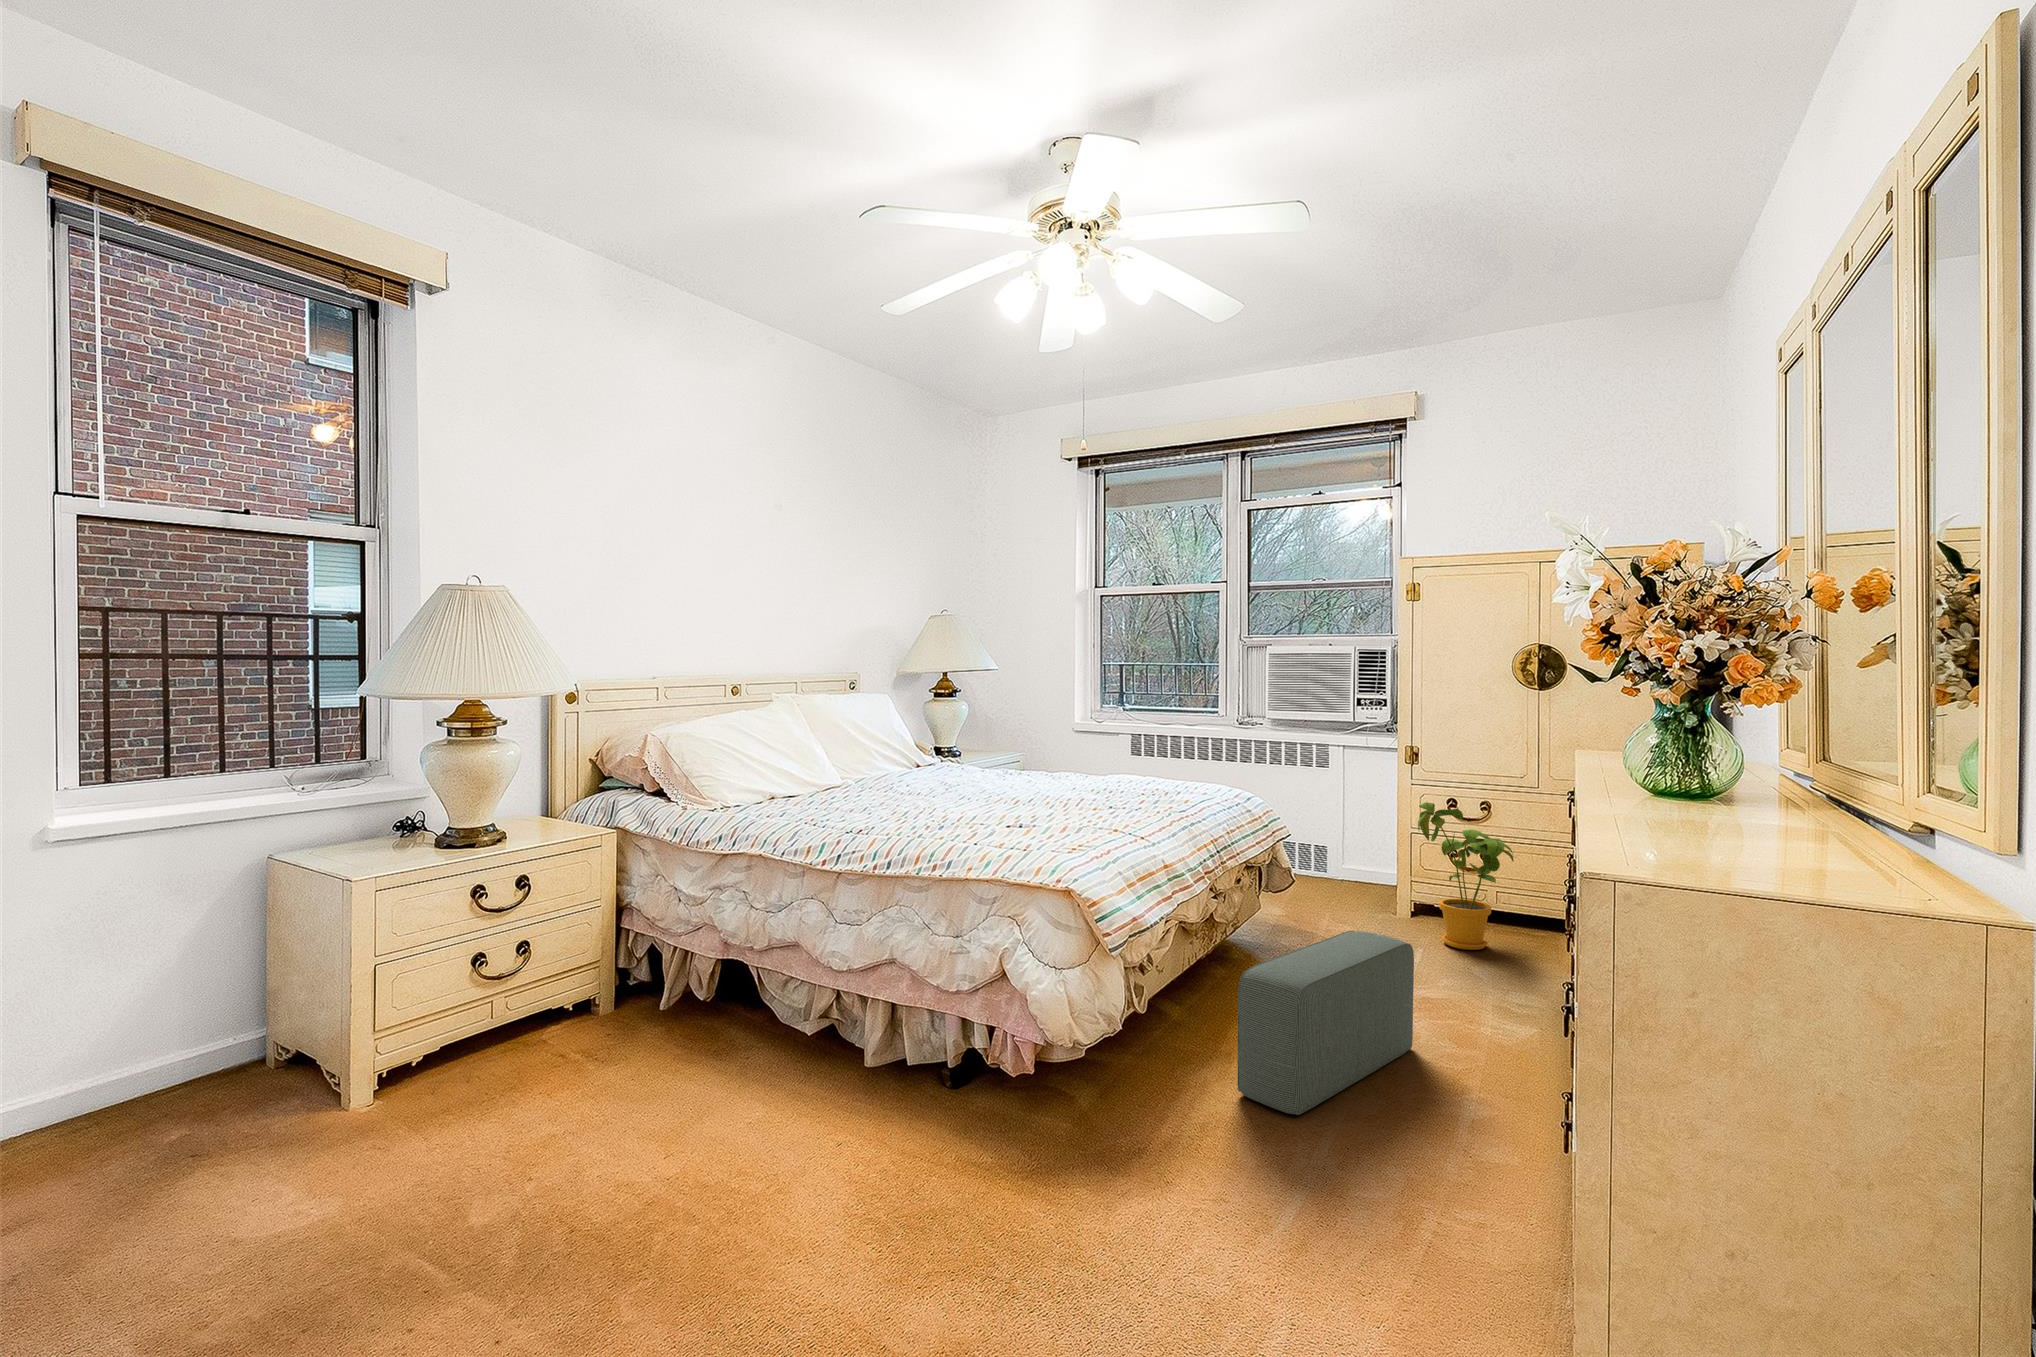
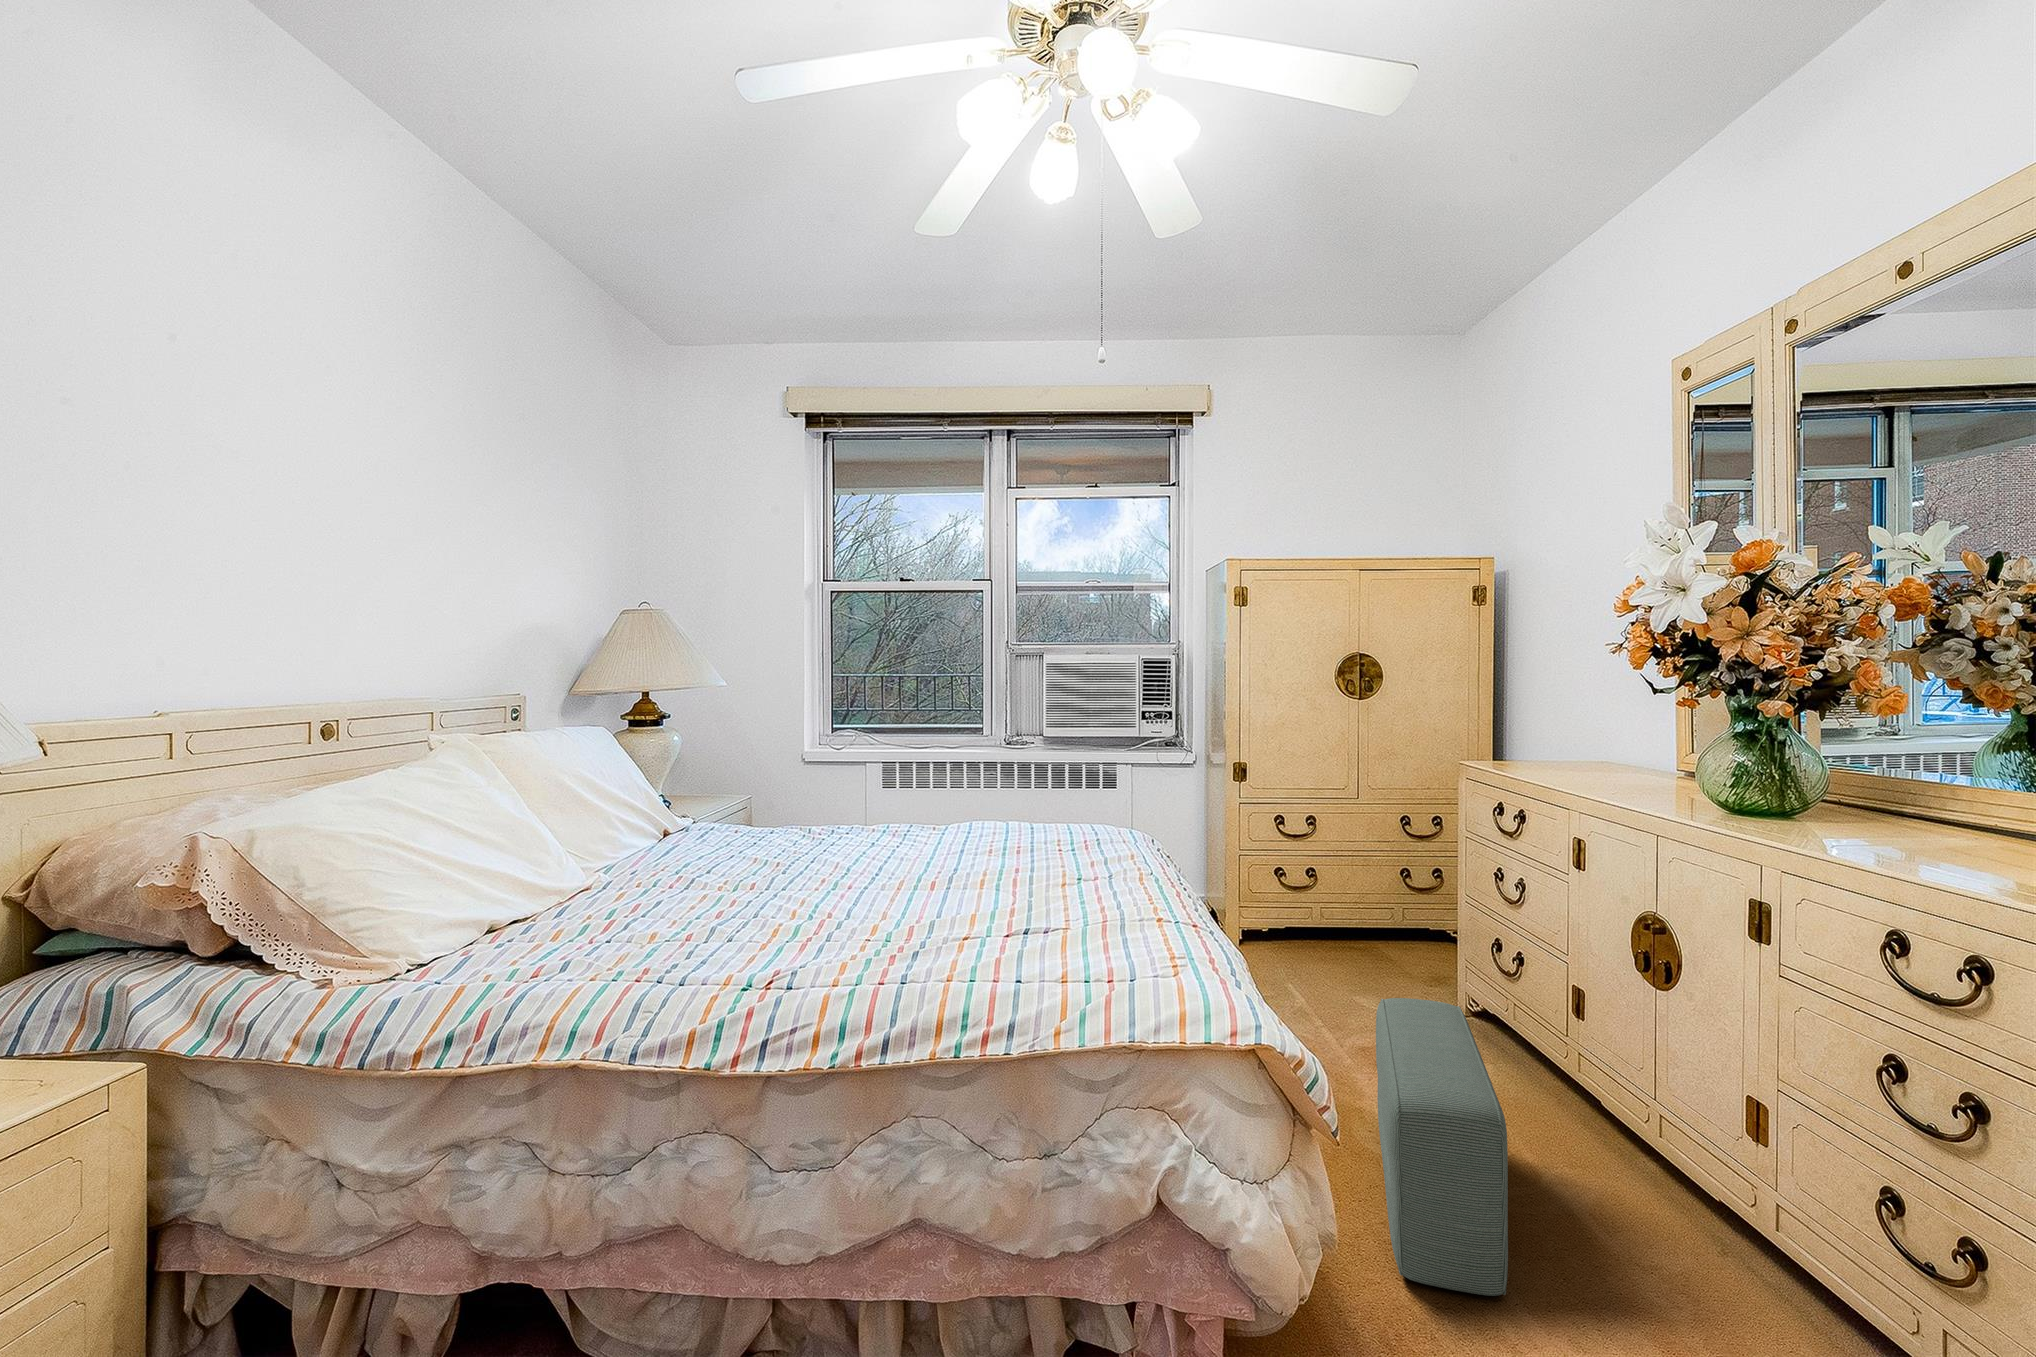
house plant: present [1418,802,1514,950] -> none [1273,823,1380,979]

